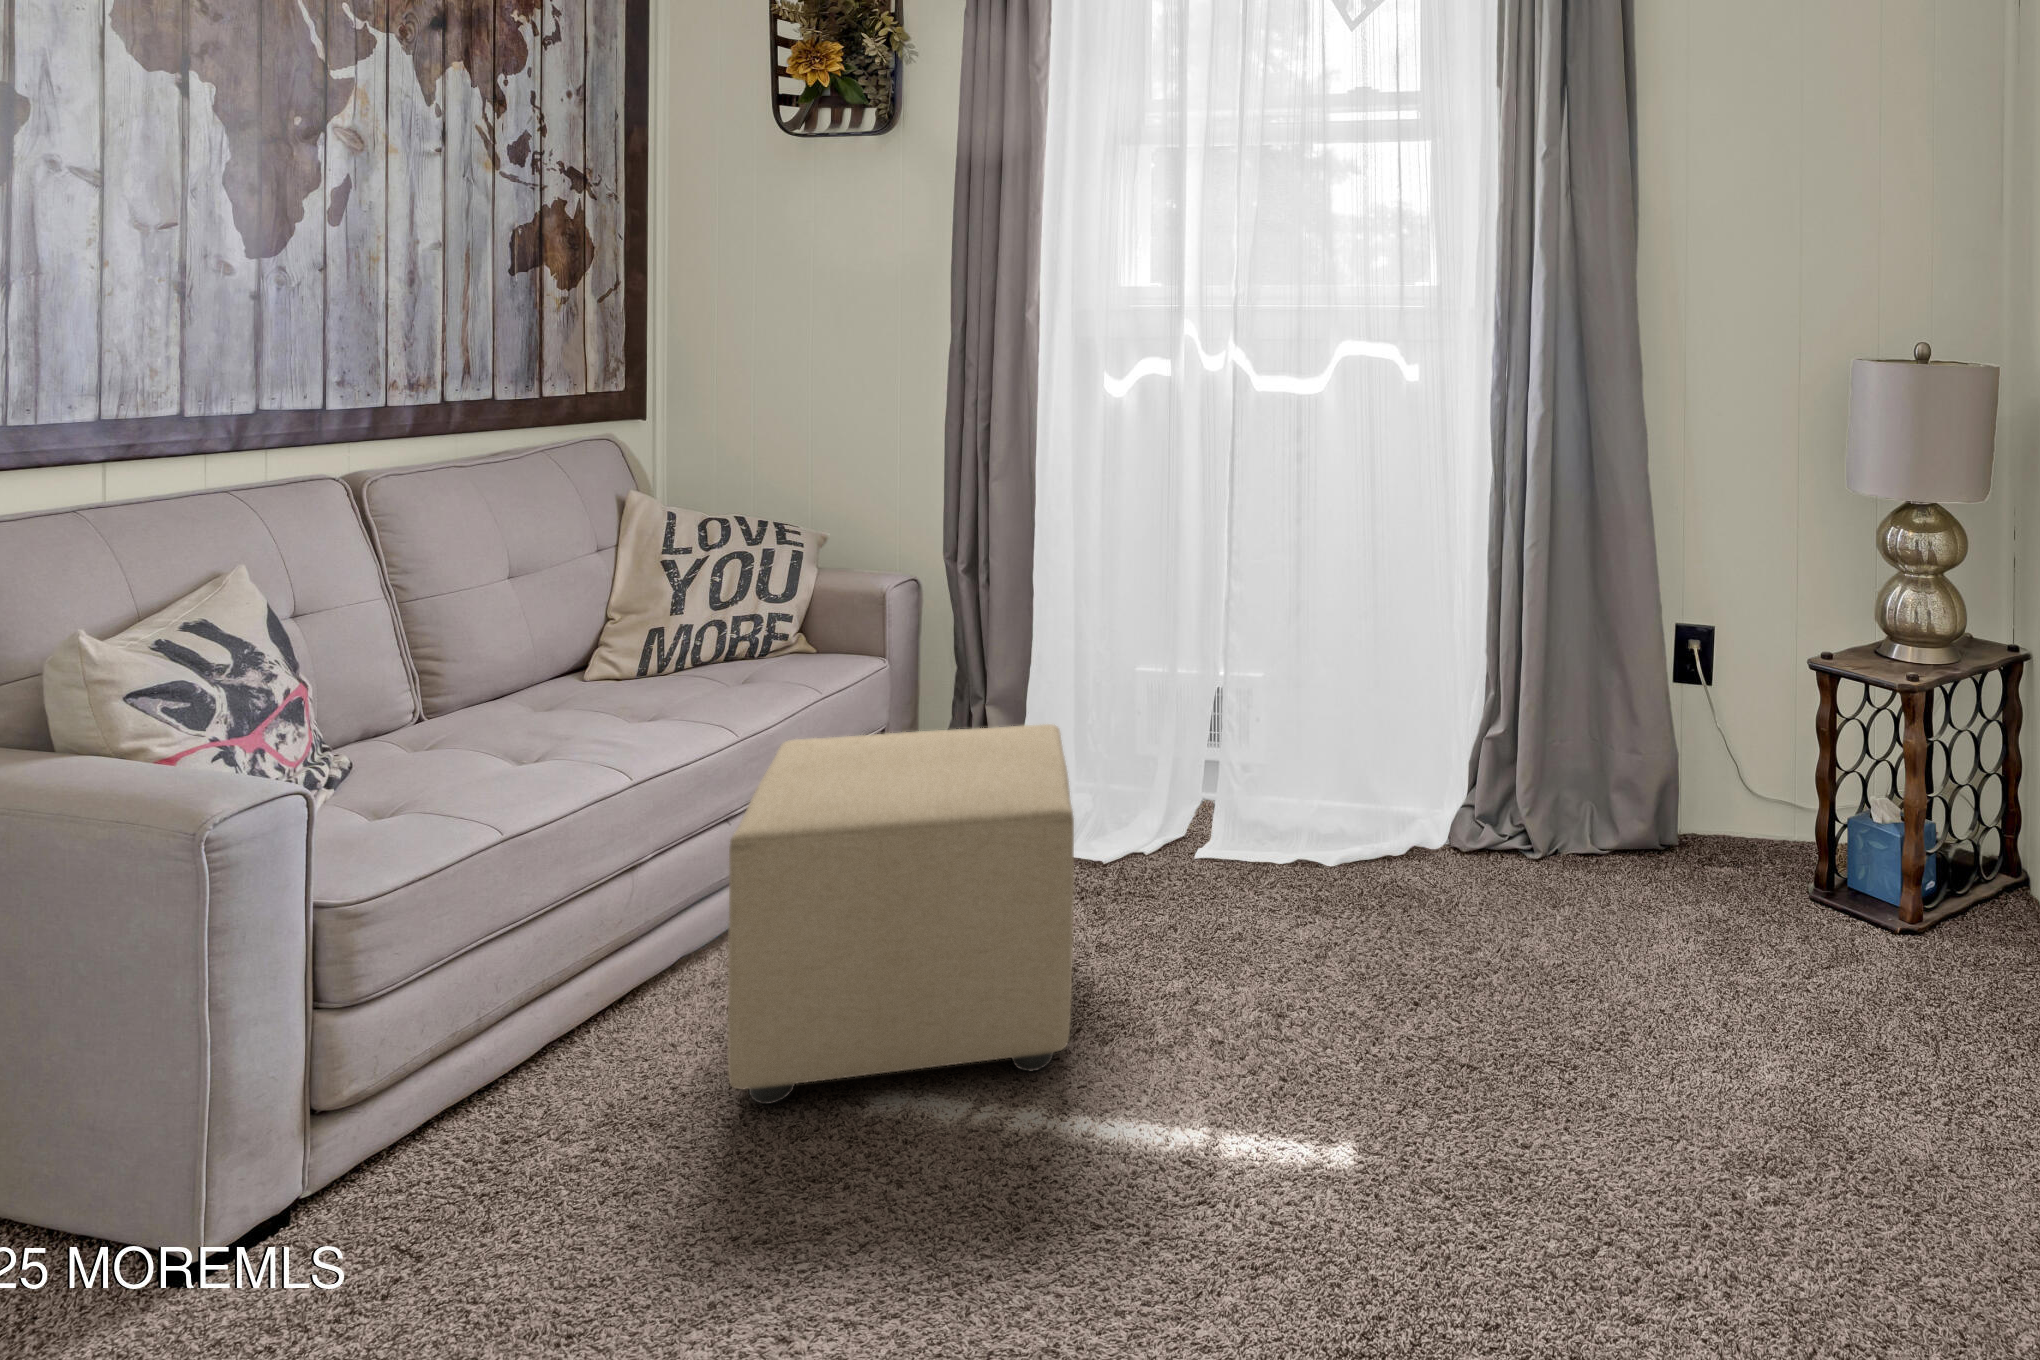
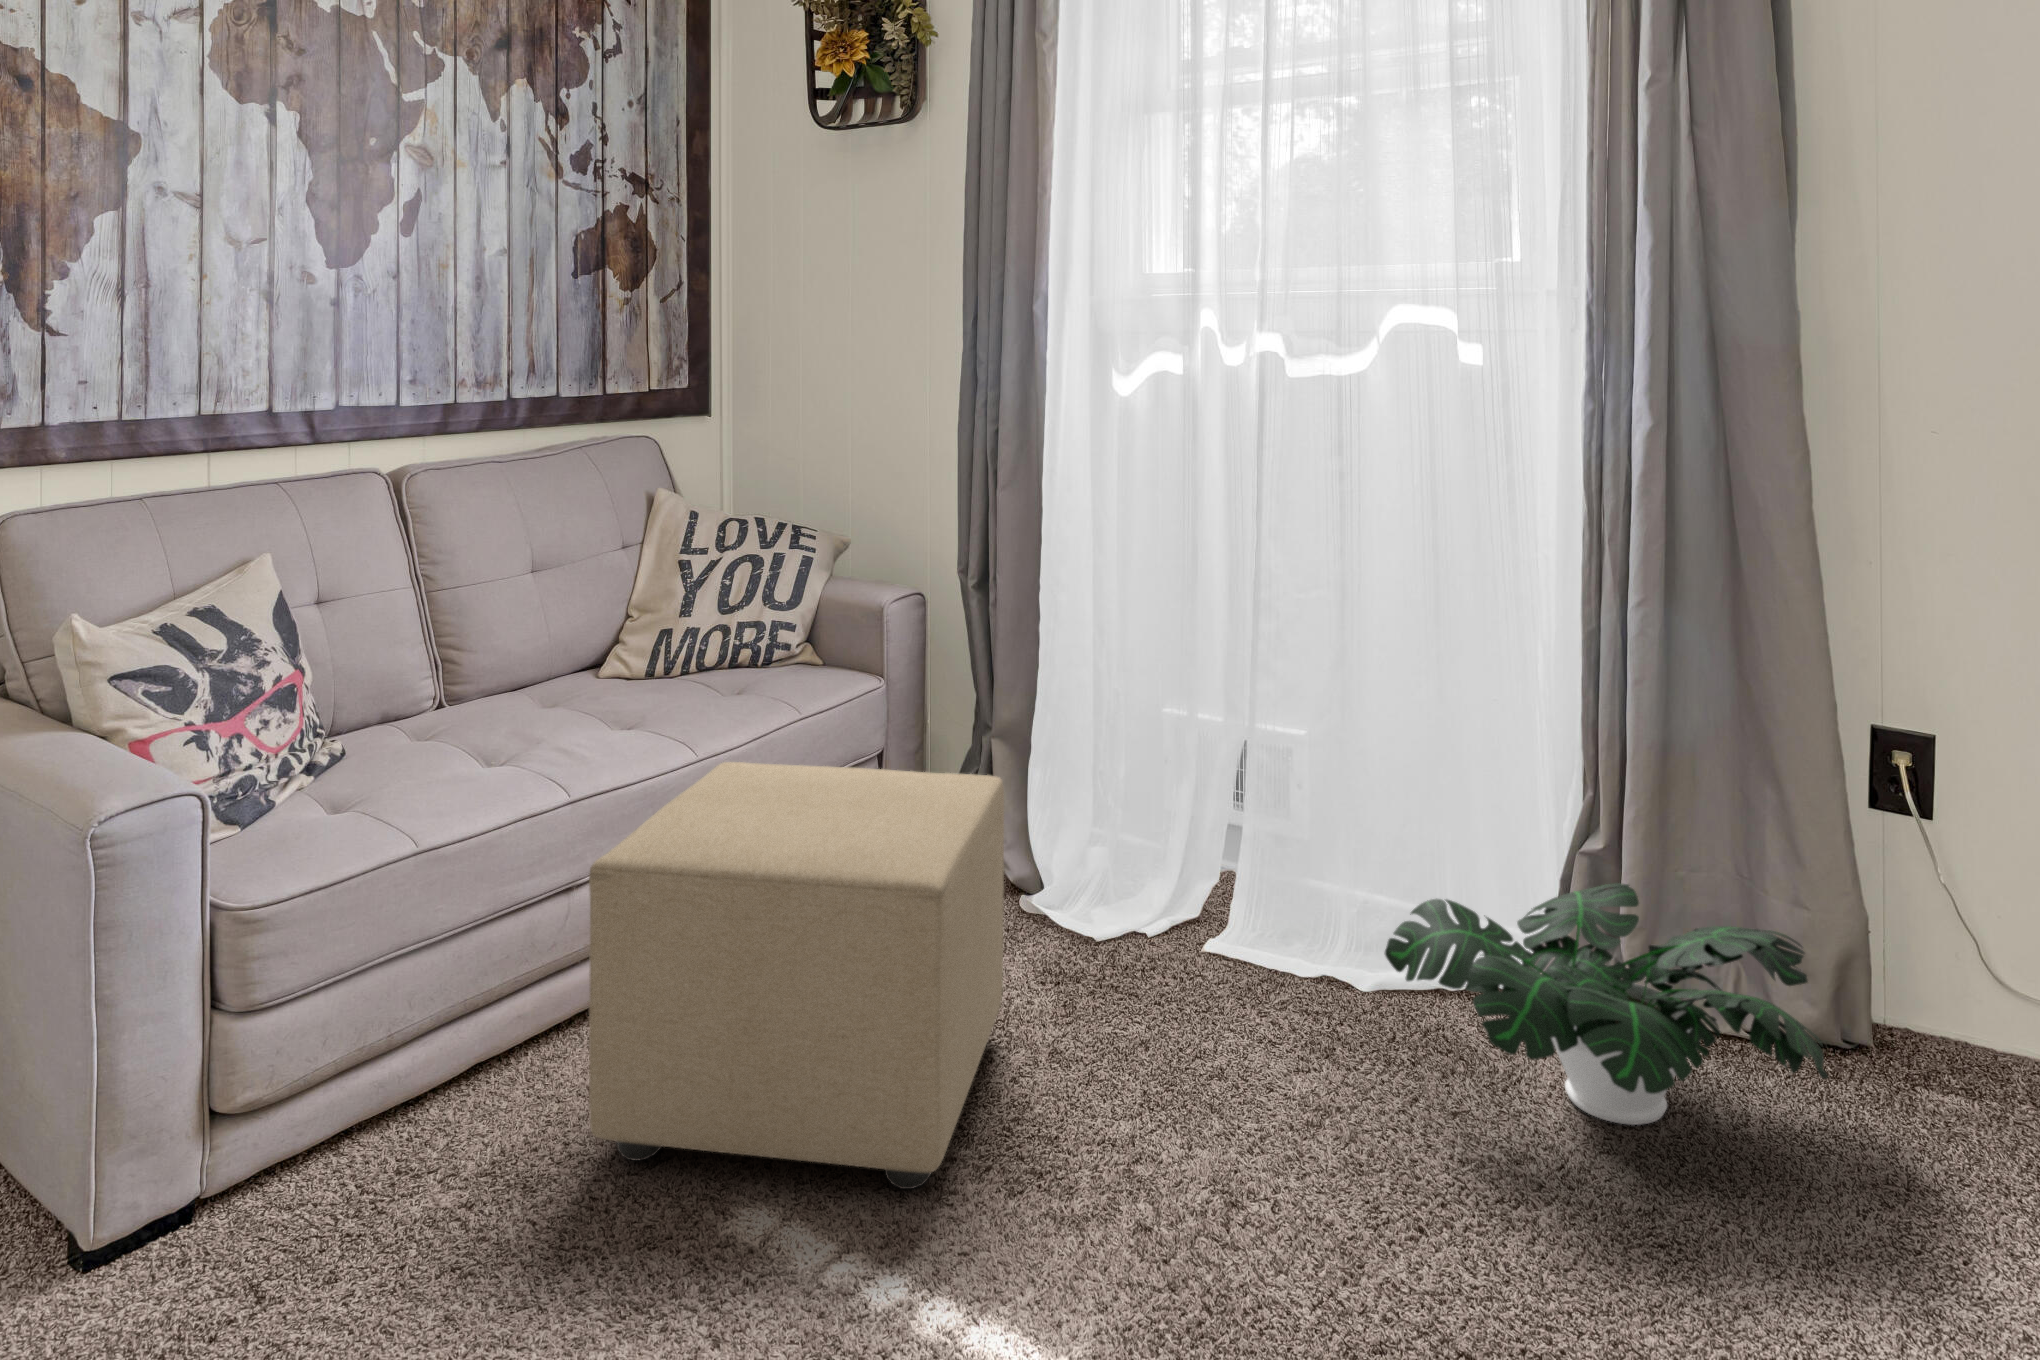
potted plant: none [1372,751,1680,920] -> present [1385,883,1828,1125]

